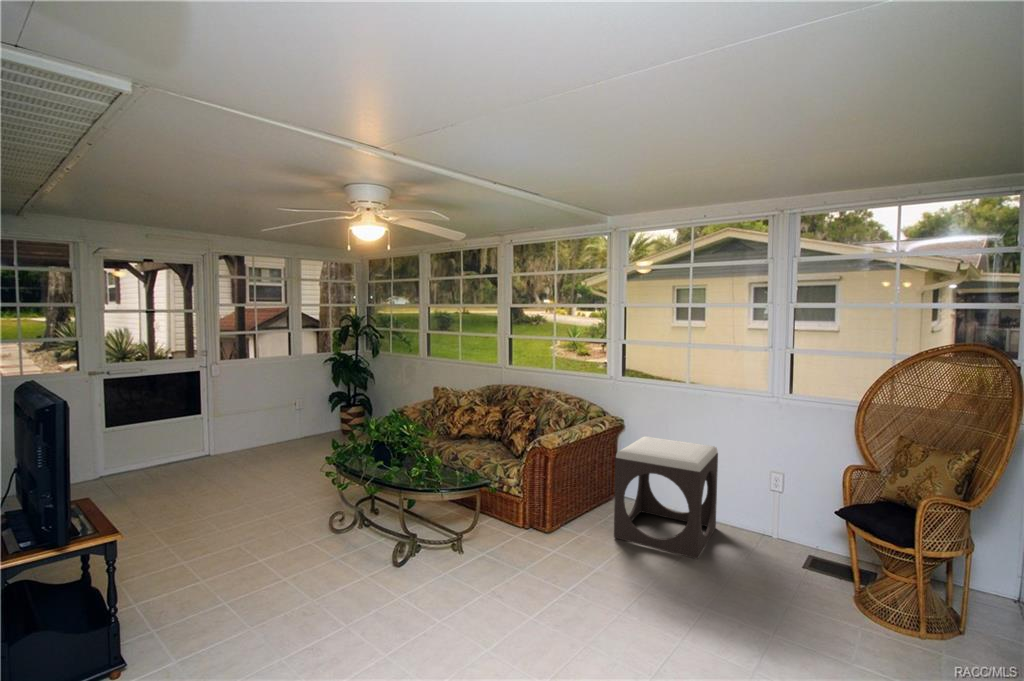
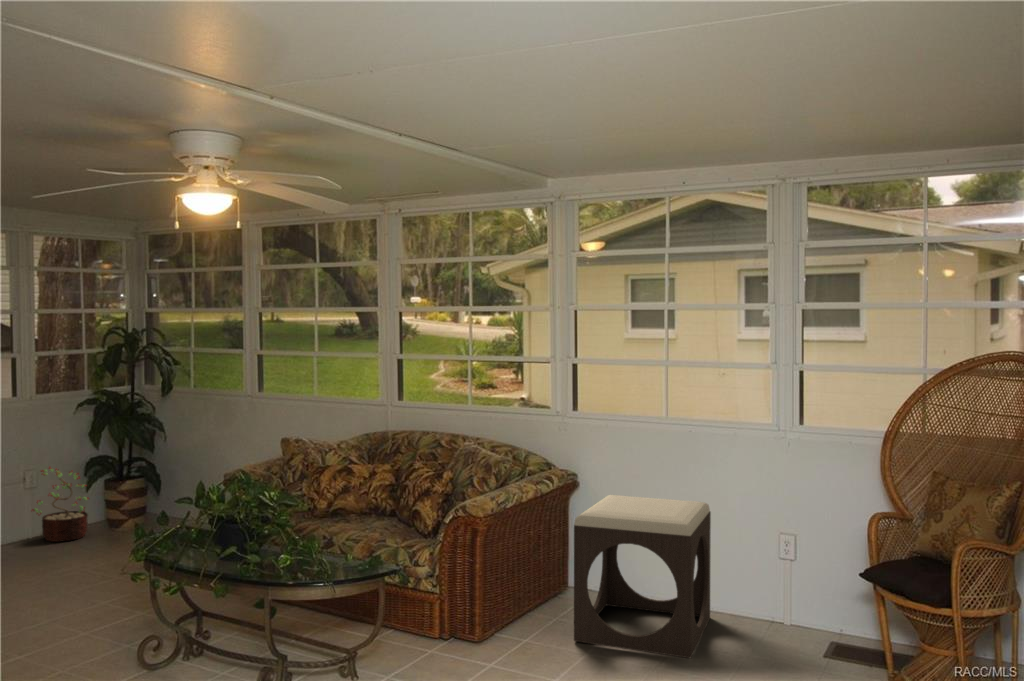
decorative plant: none [297,397,330,443] -> present [32,467,89,542]

